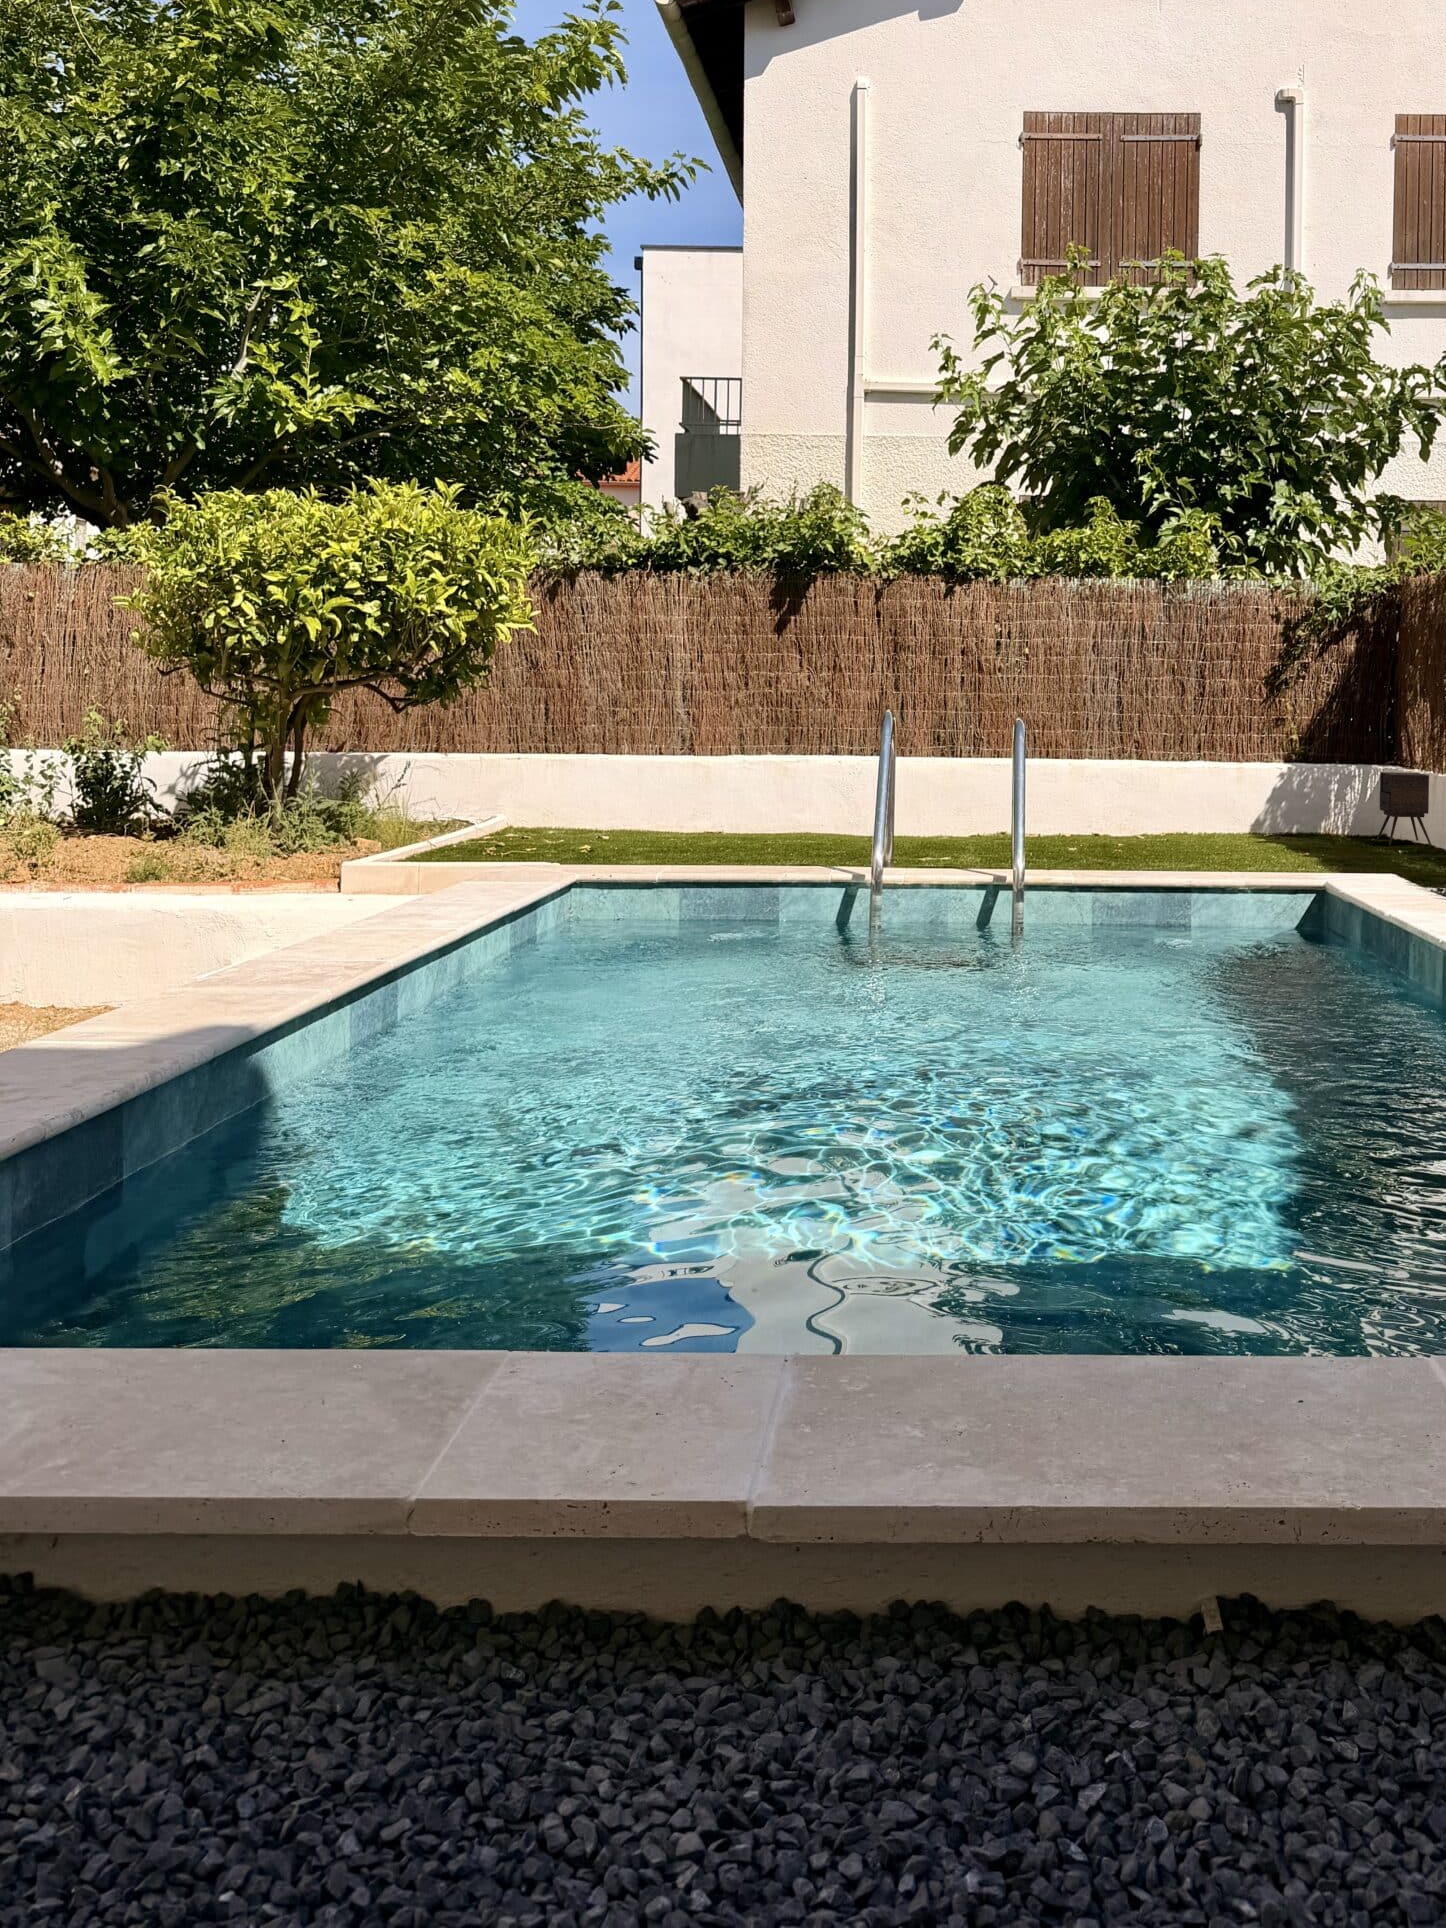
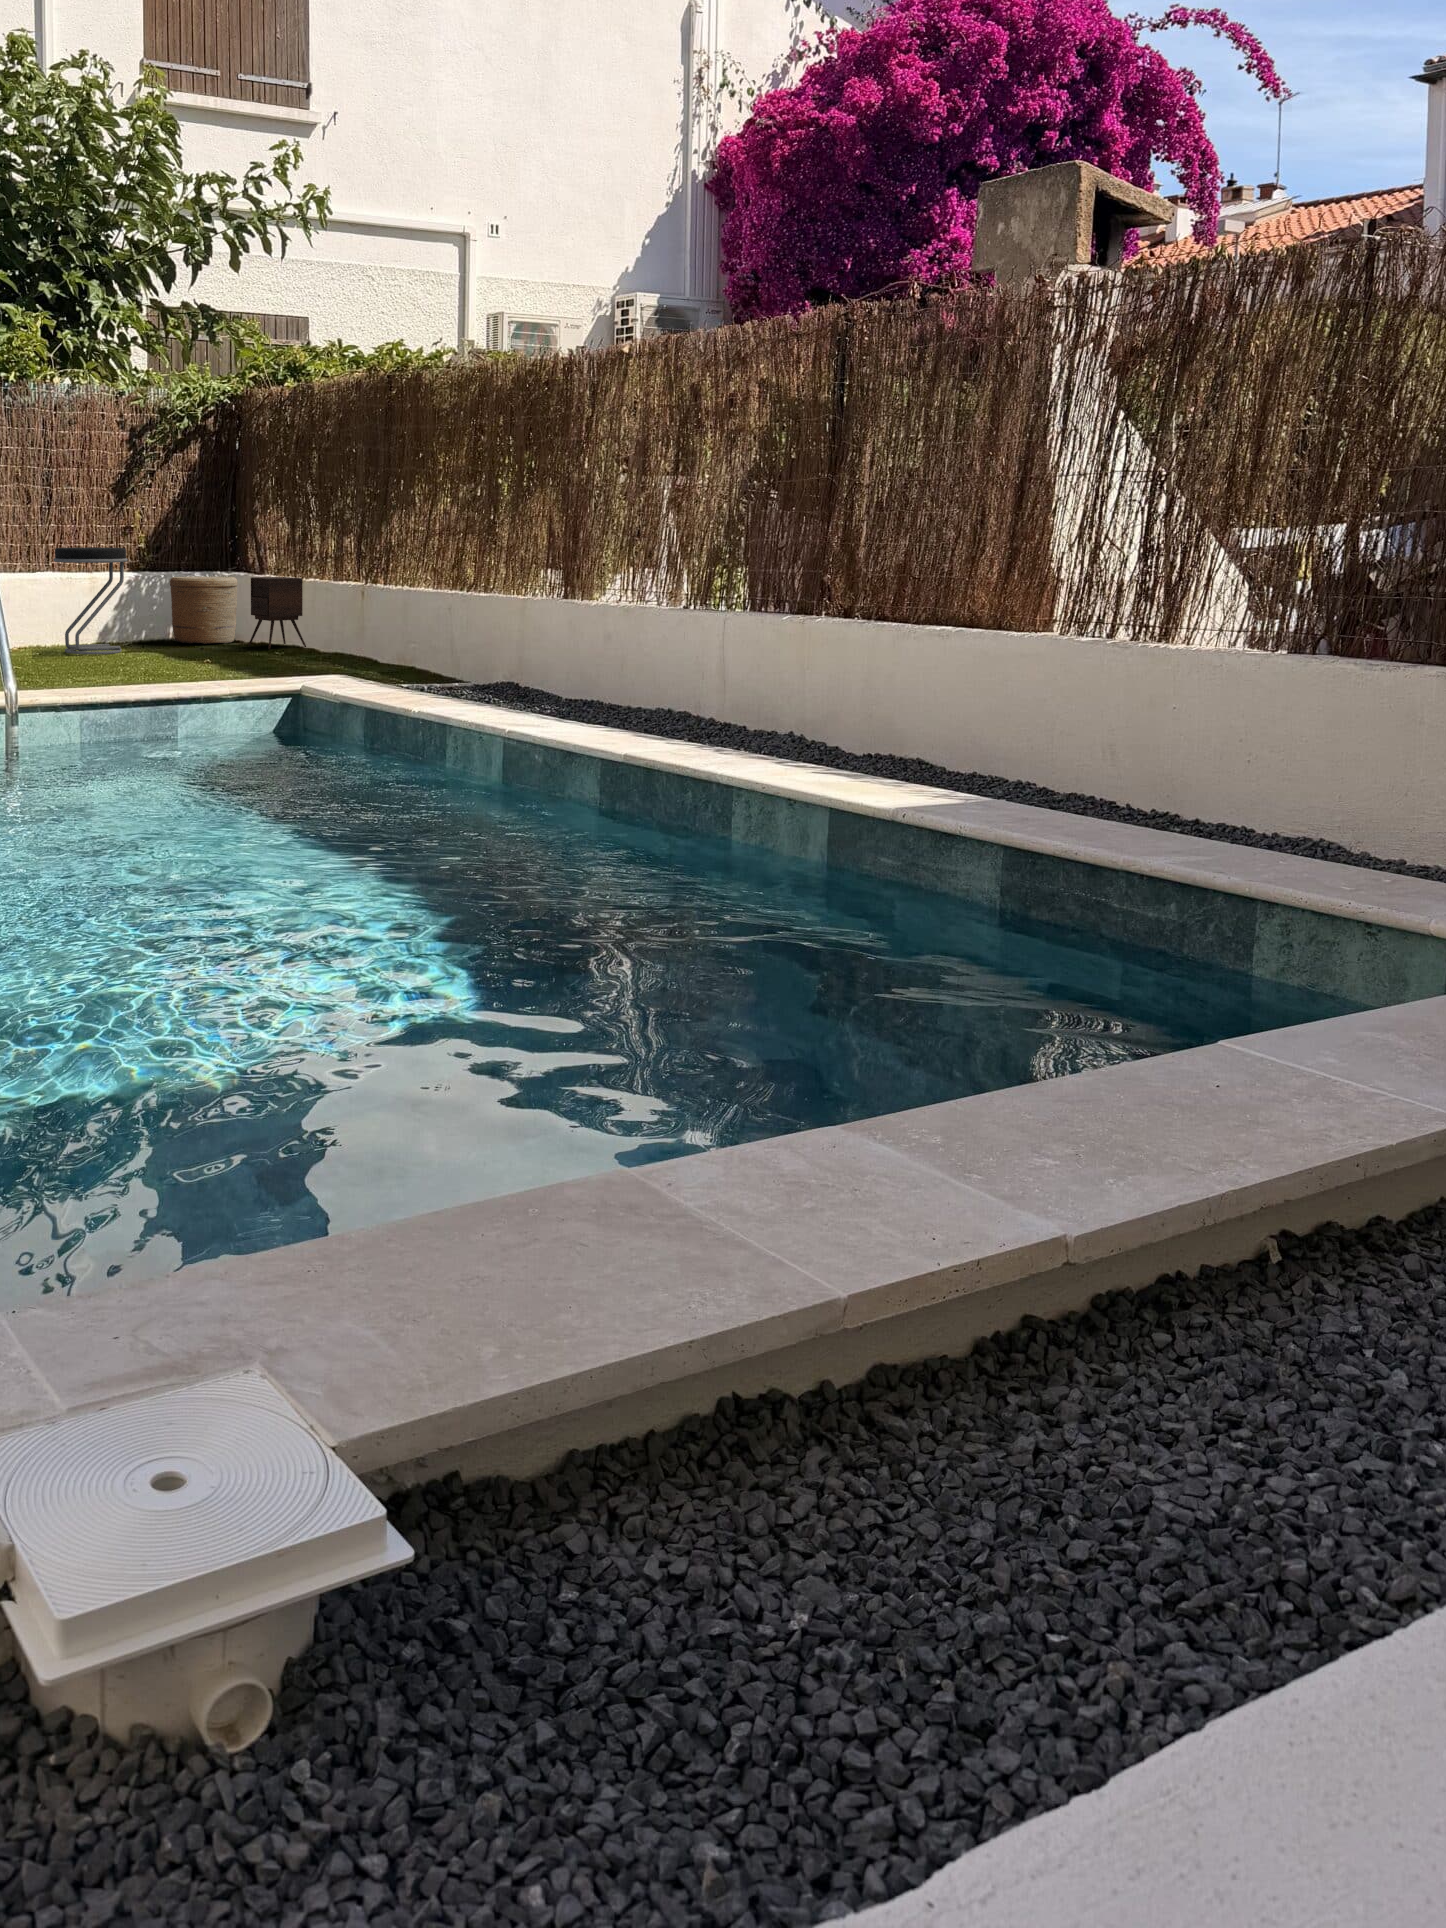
stool: none [1199,736,1269,840] -> present [53,547,128,654]
basket: none [1315,768,1382,836] -> present [170,576,238,644]

